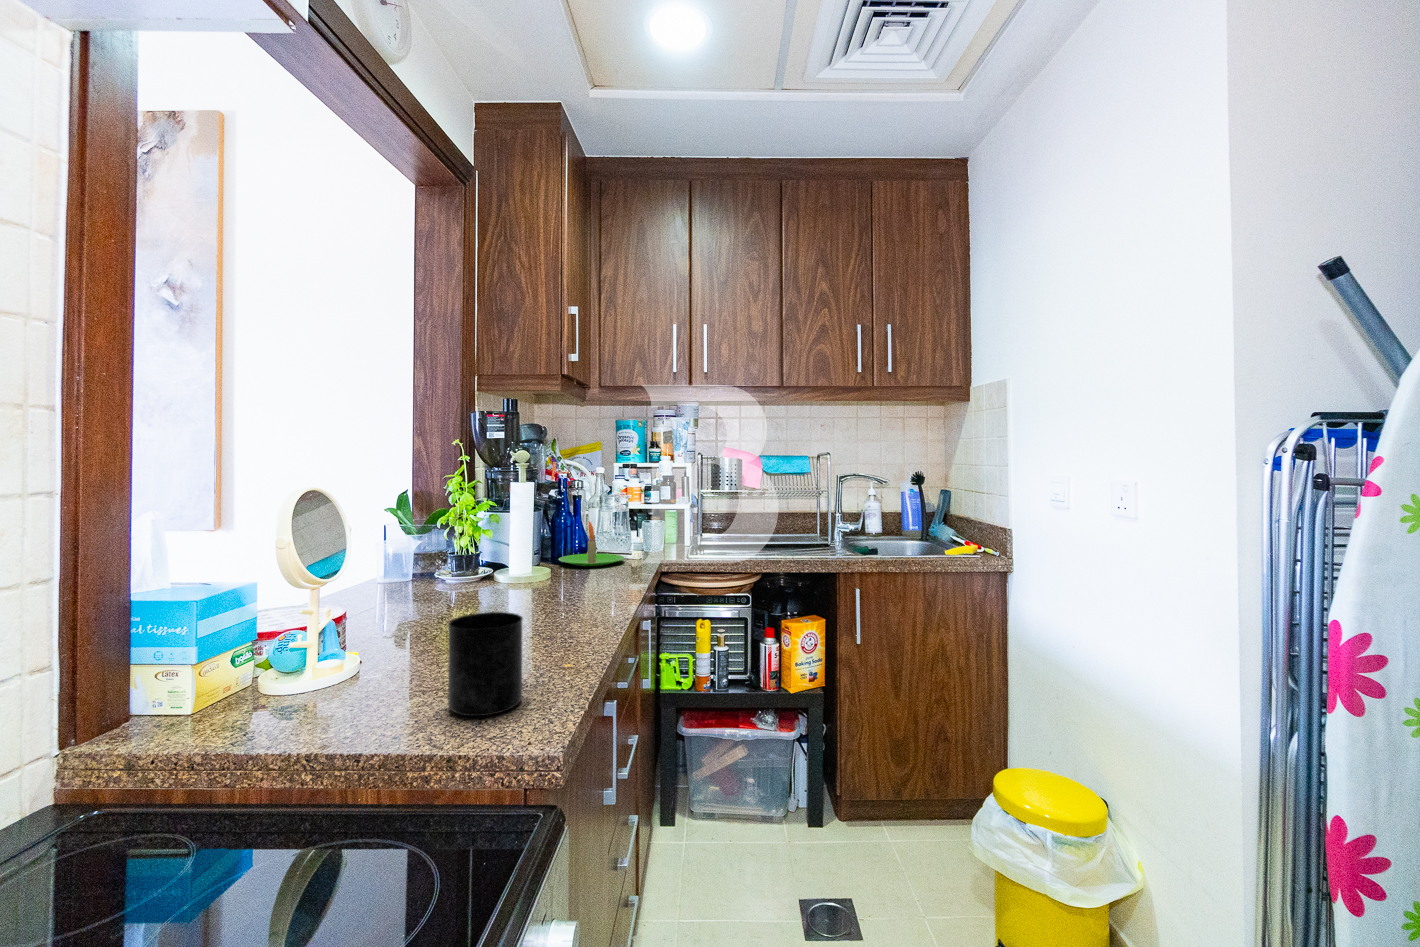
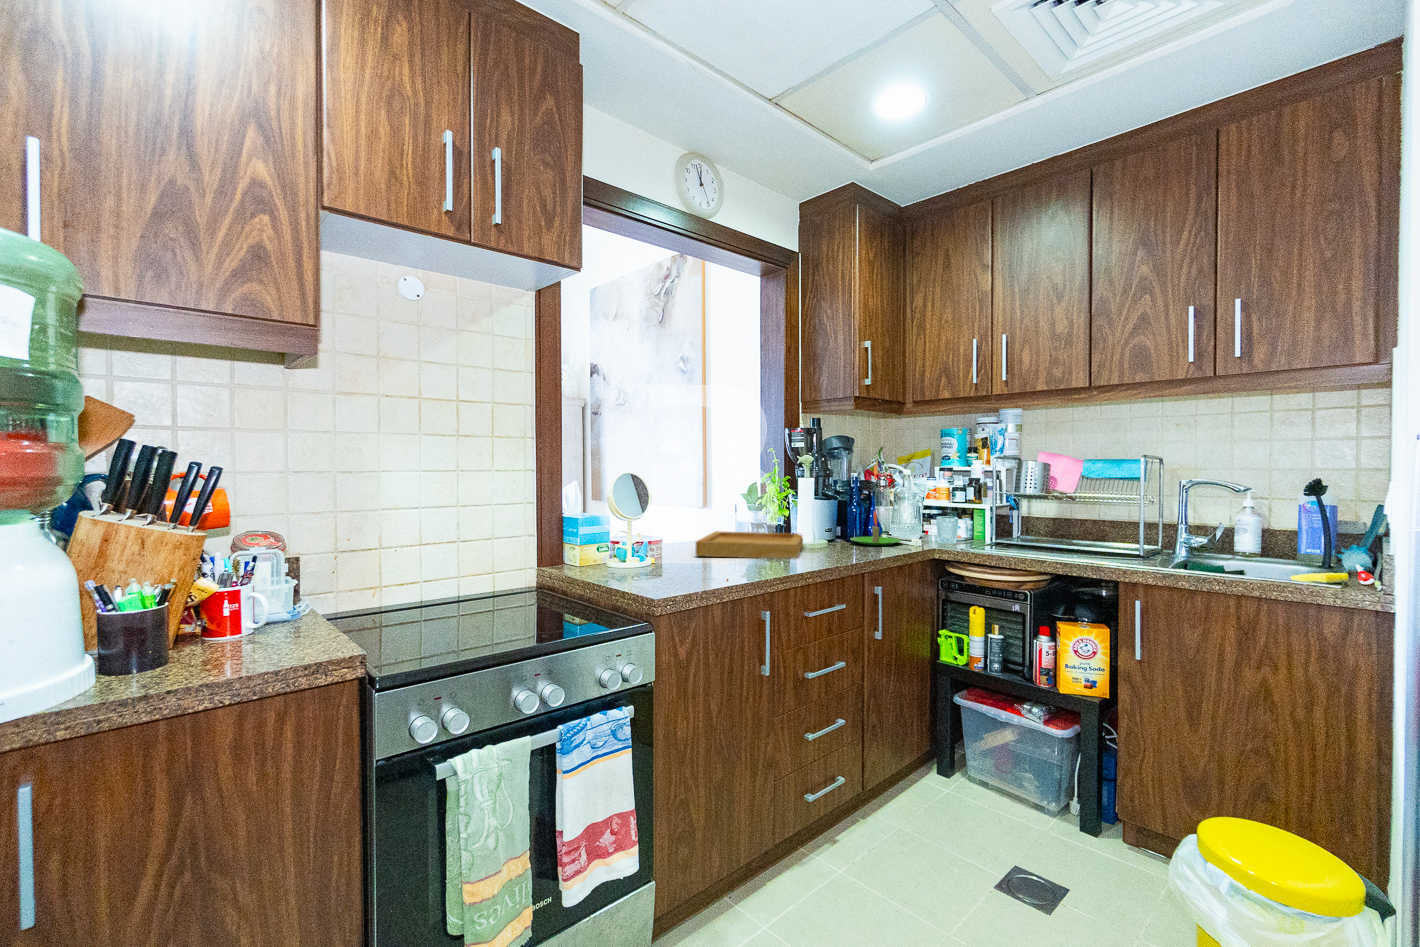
tray: none [364,562,567,627] -> present [696,531,803,559]
mug: present [448,612,523,716] -> none [642,540,683,584]

